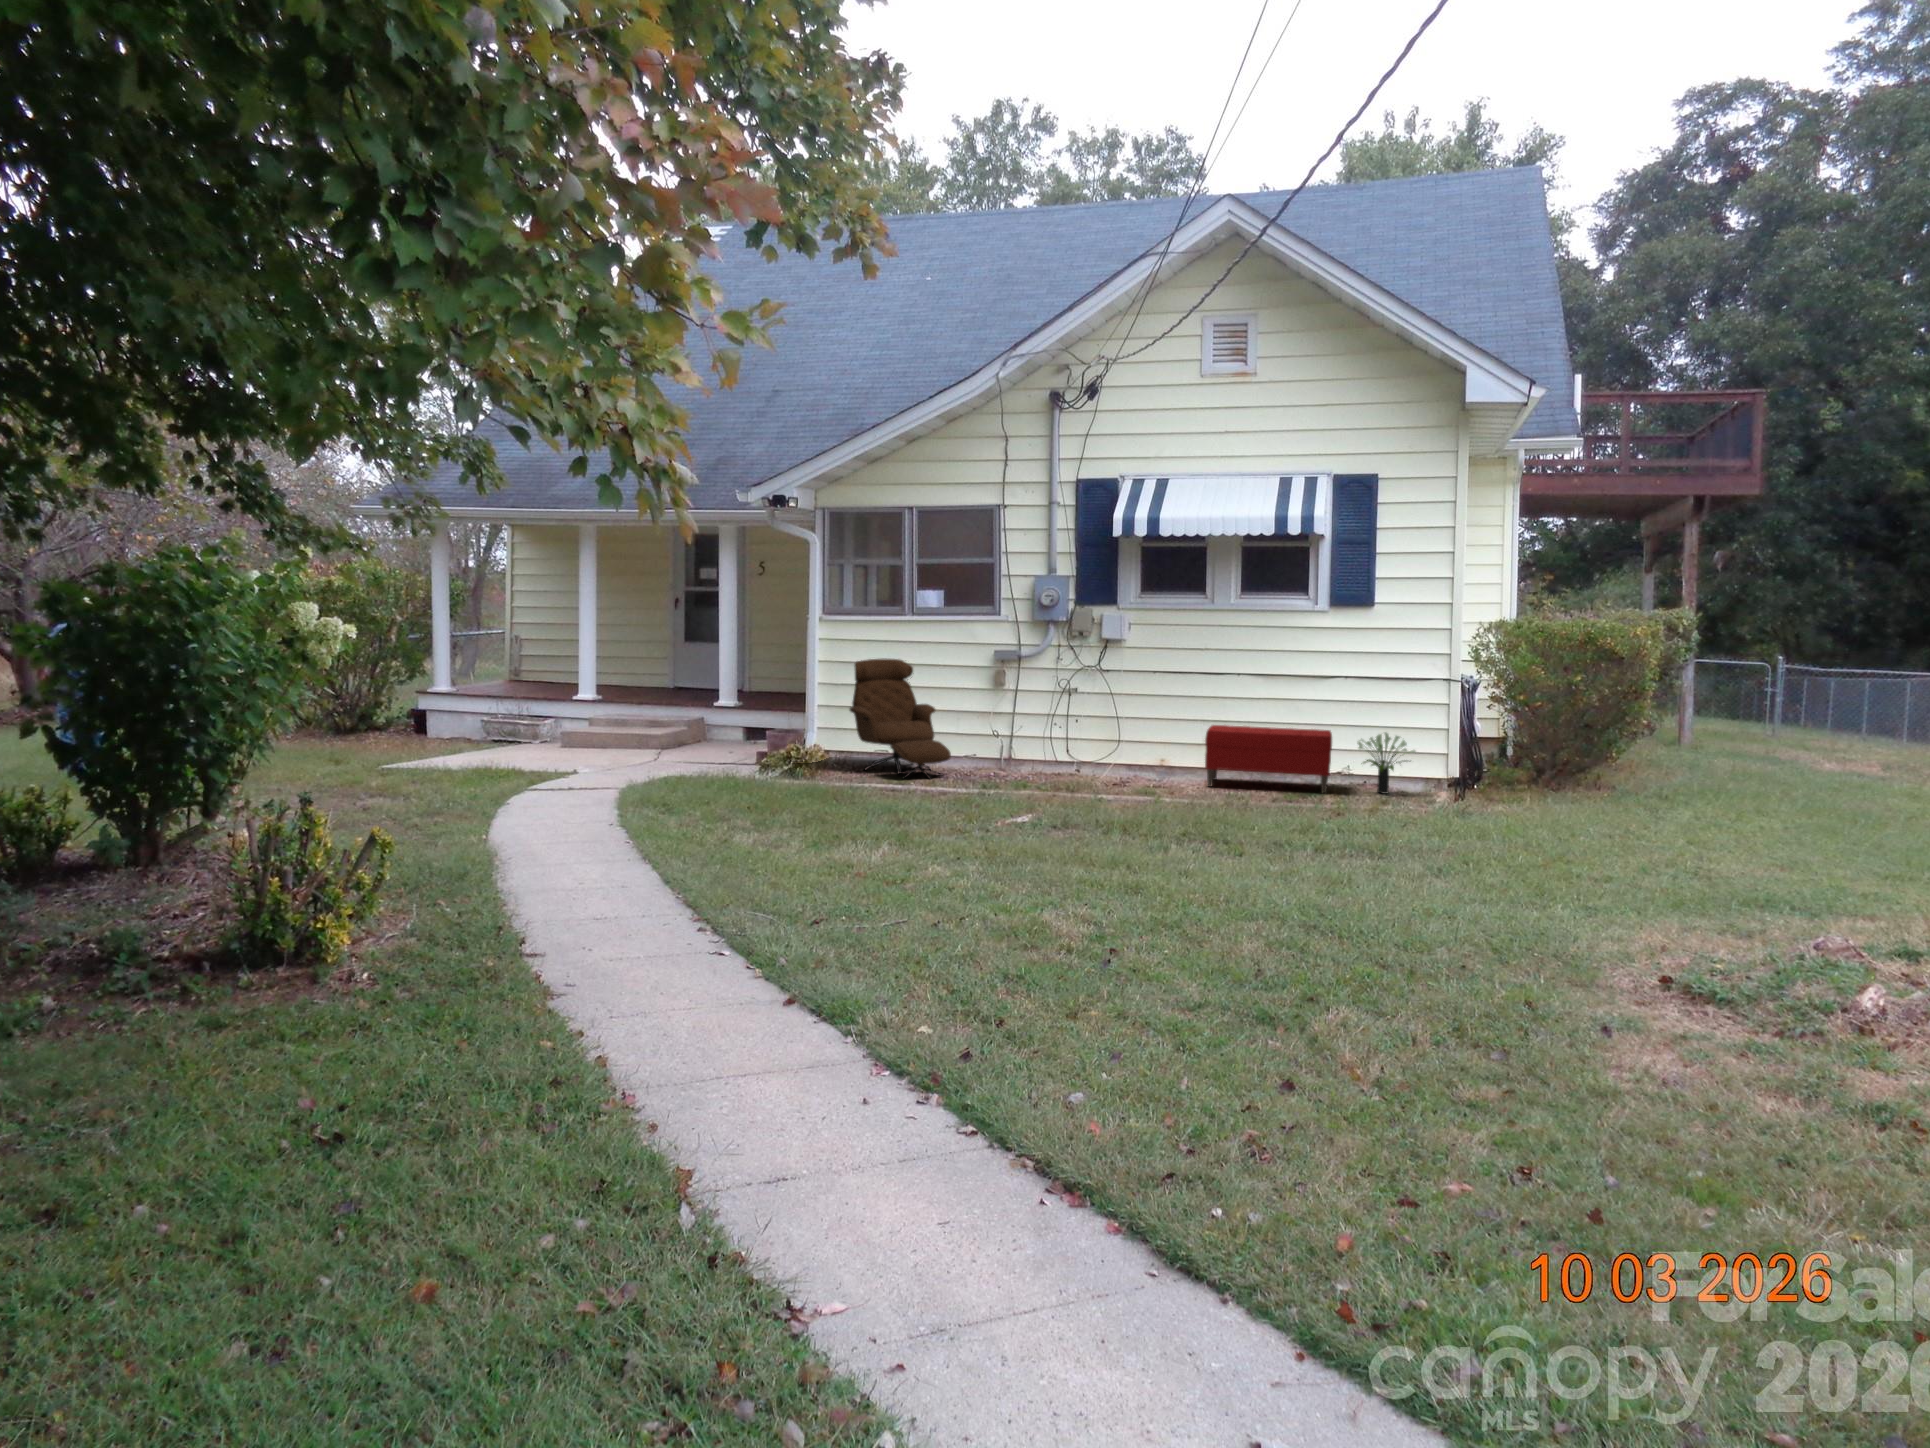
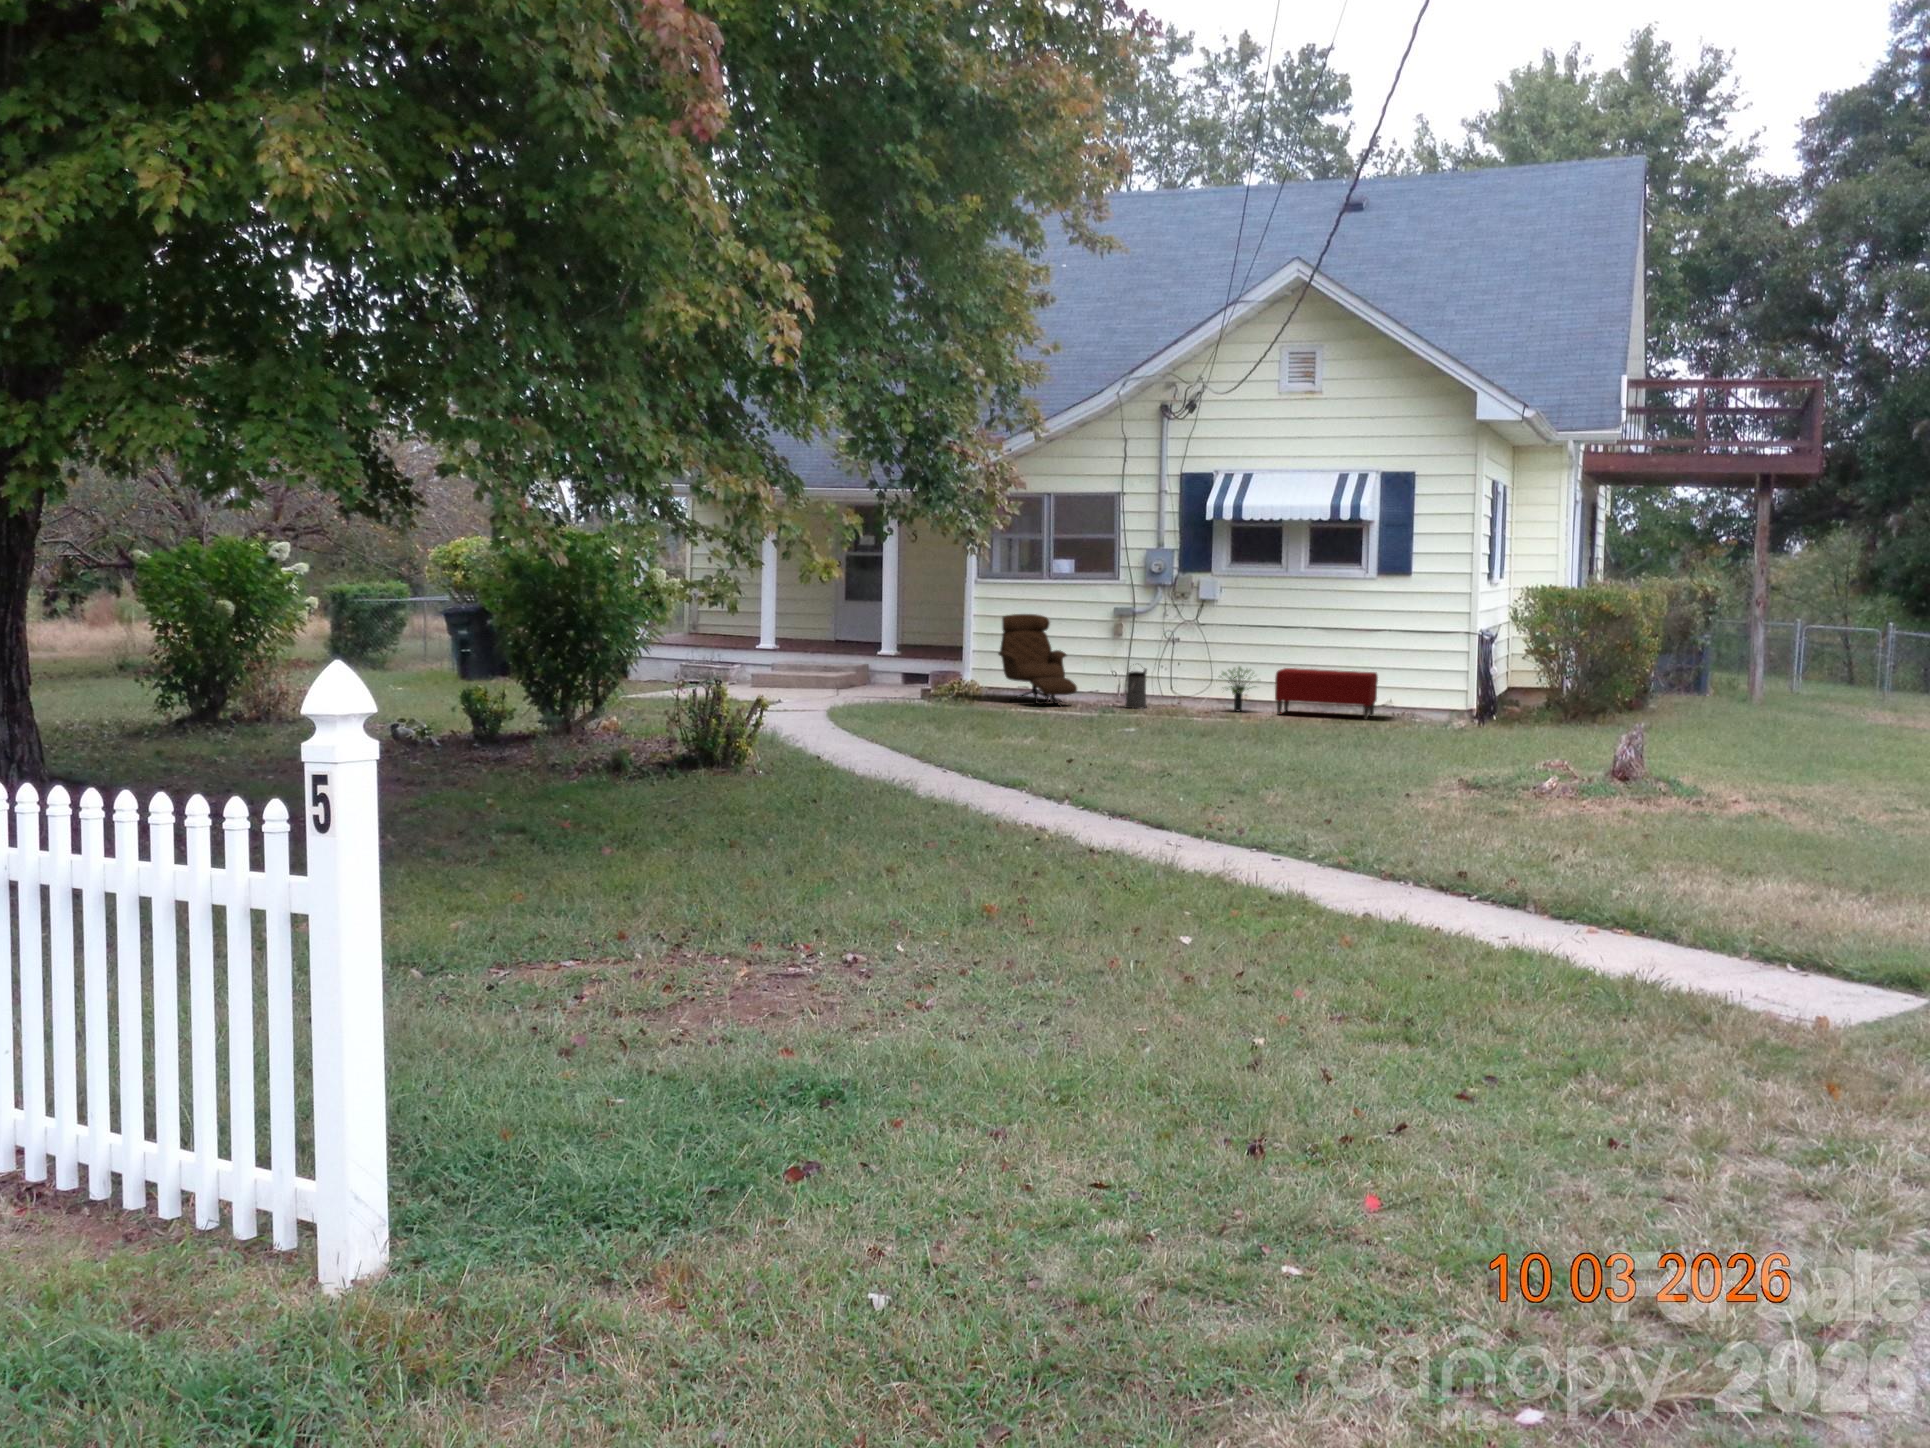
watering can: none [1011,721,1040,779] -> present [1125,668,1147,709]
potted plant: present [1358,732,1416,794] -> present [1218,666,1259,711]

